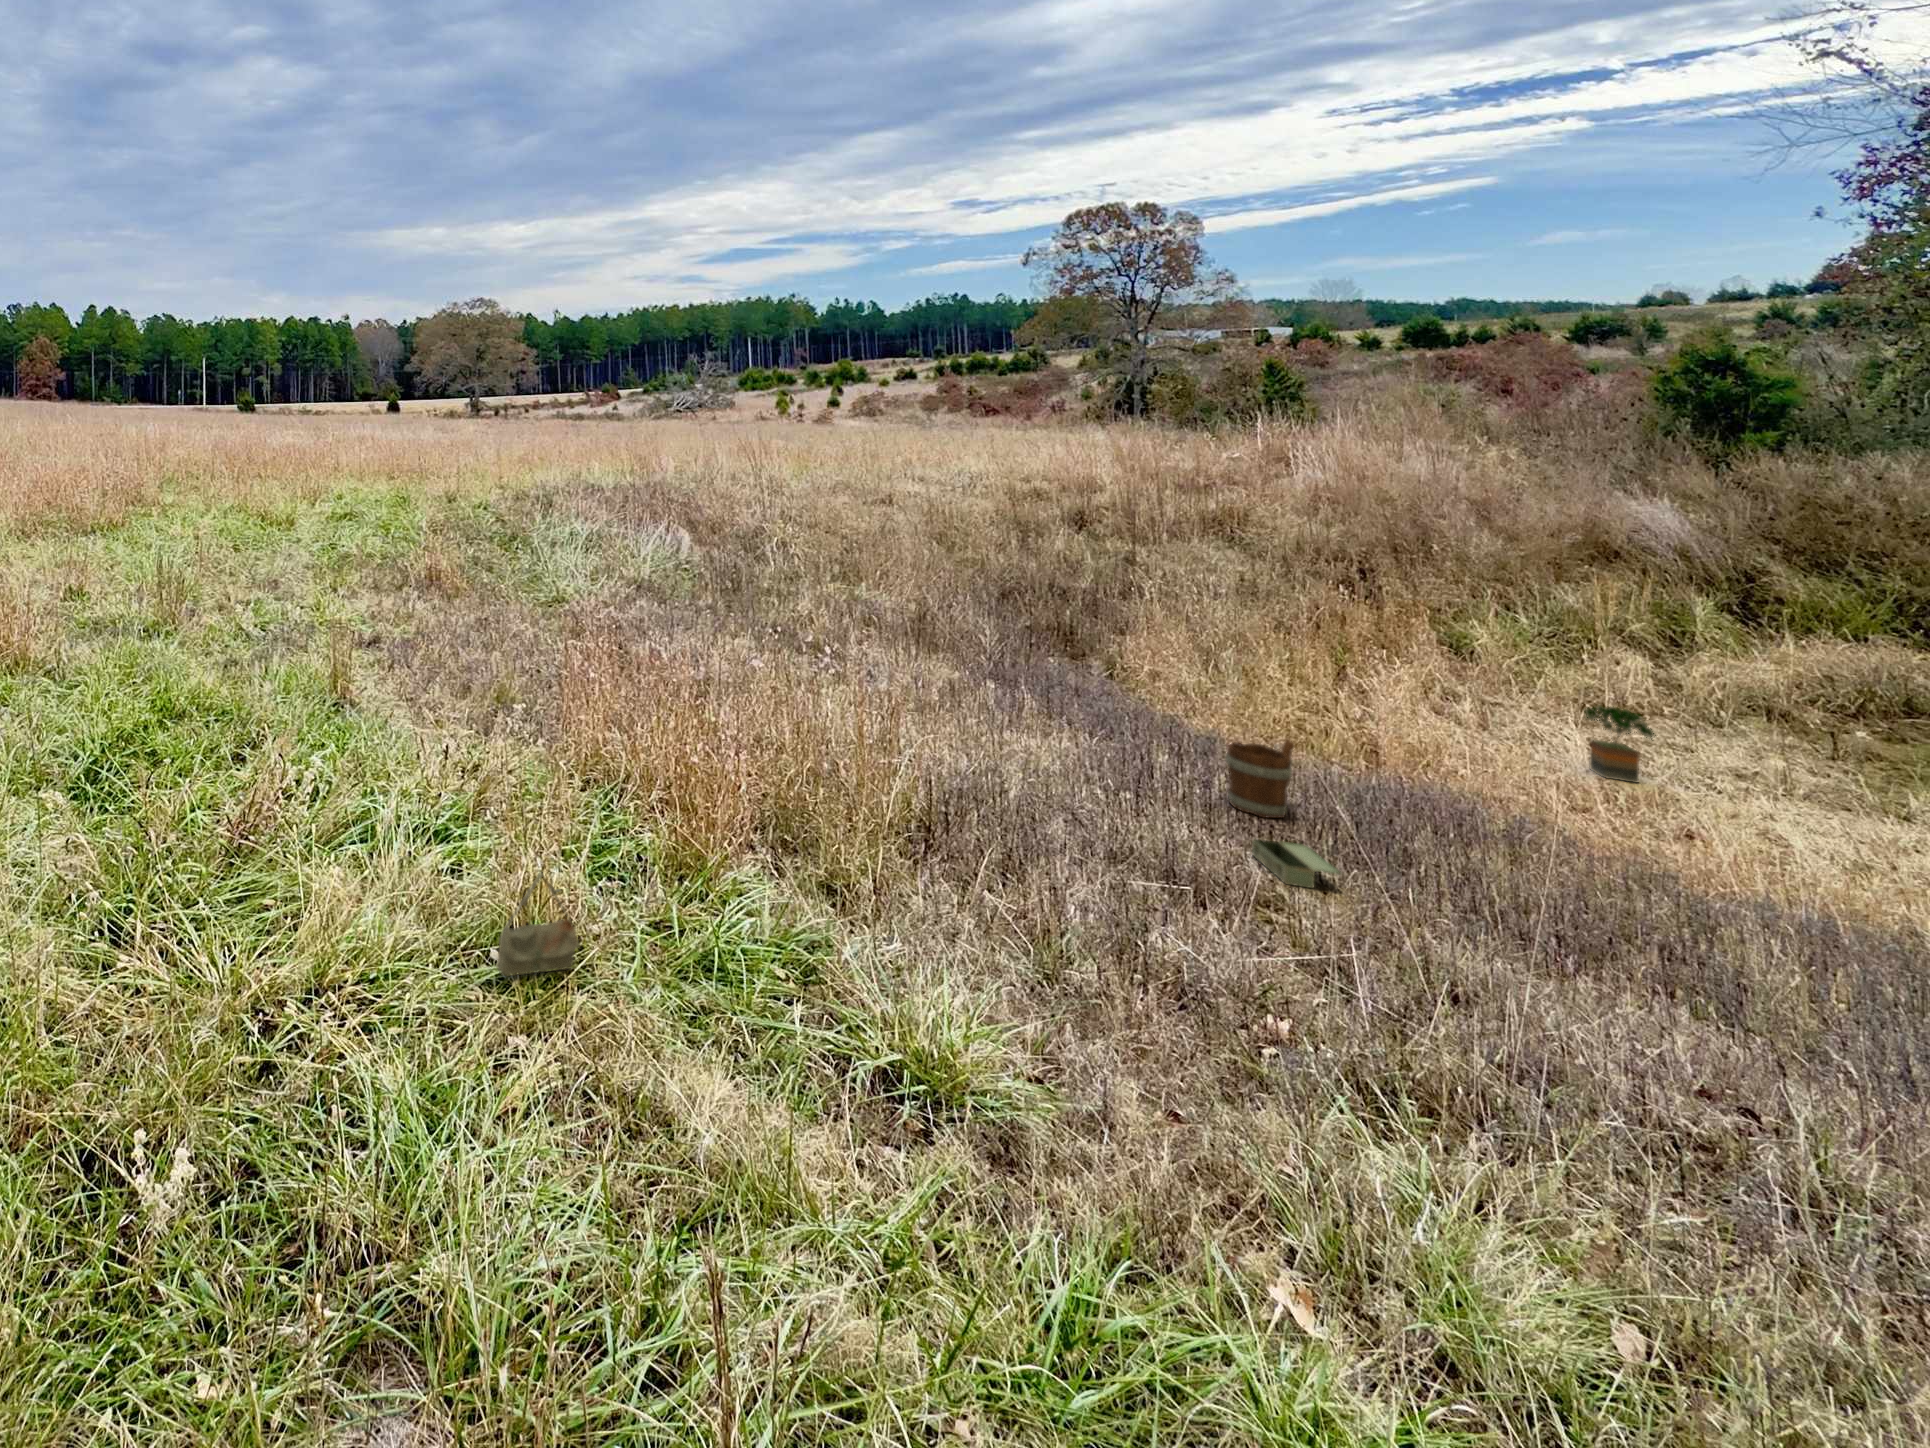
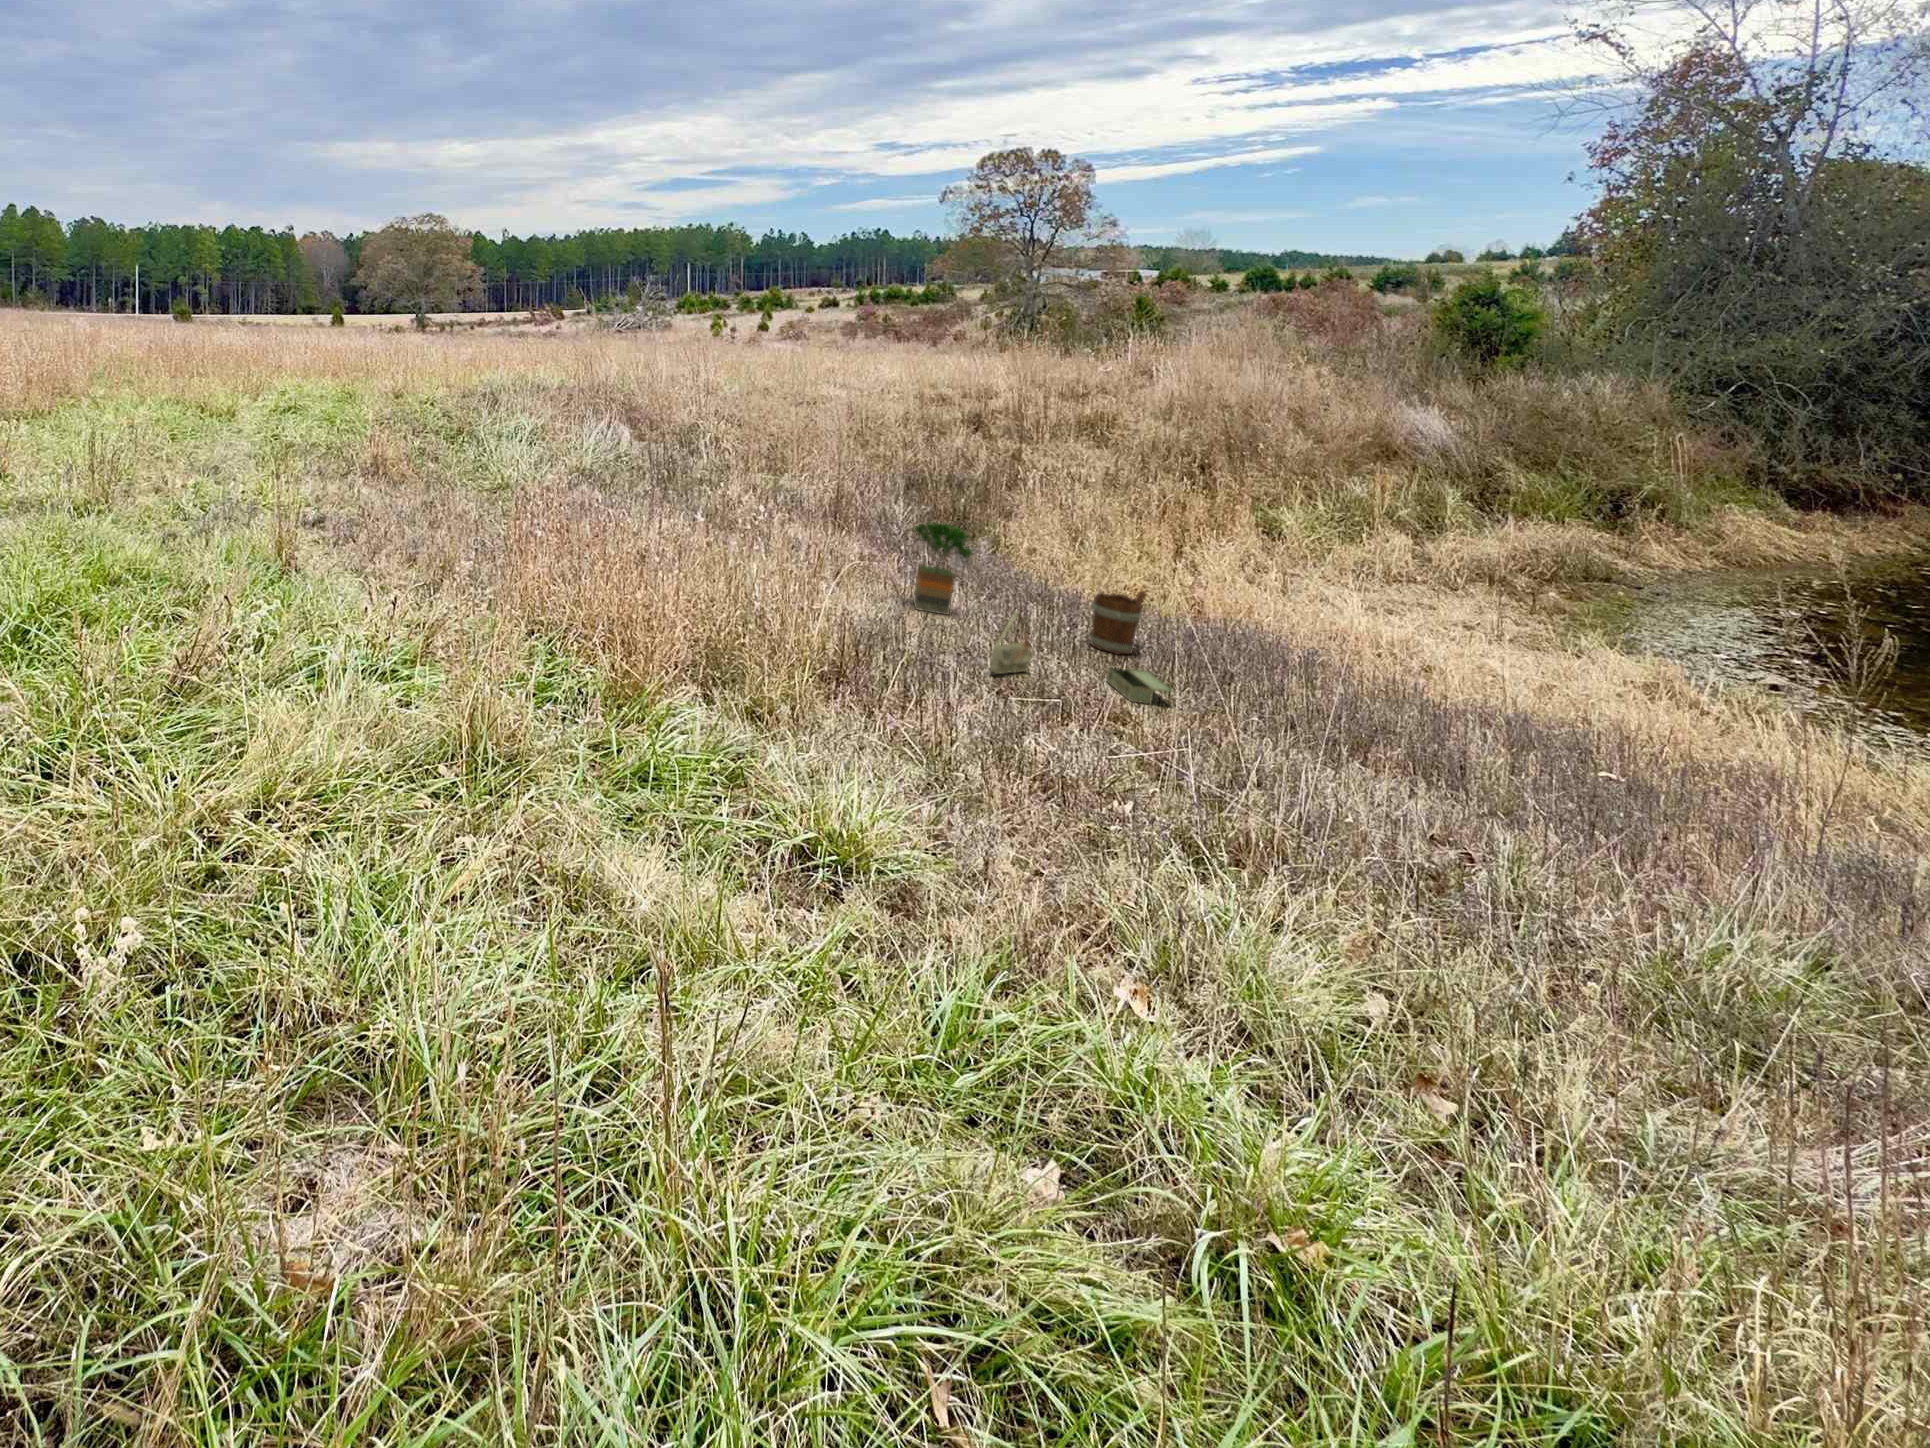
potted tree: present [1584,706,1656,783] -> present [913,522,972,615]
bag: present [496,873,580,976] -> present [990,612,1034,674]

